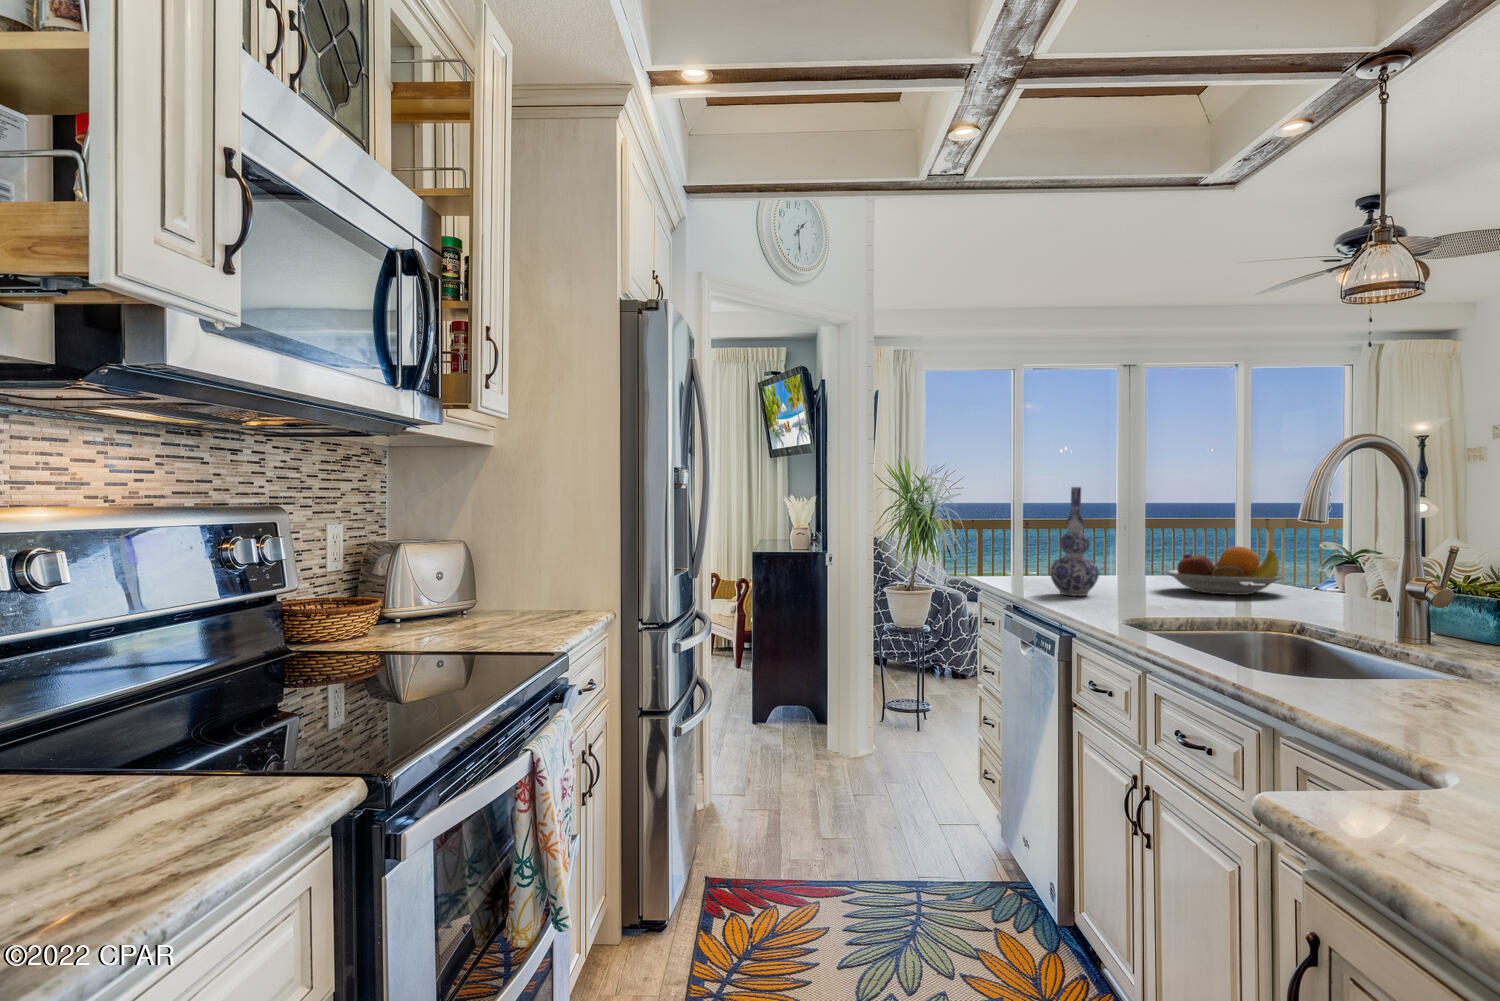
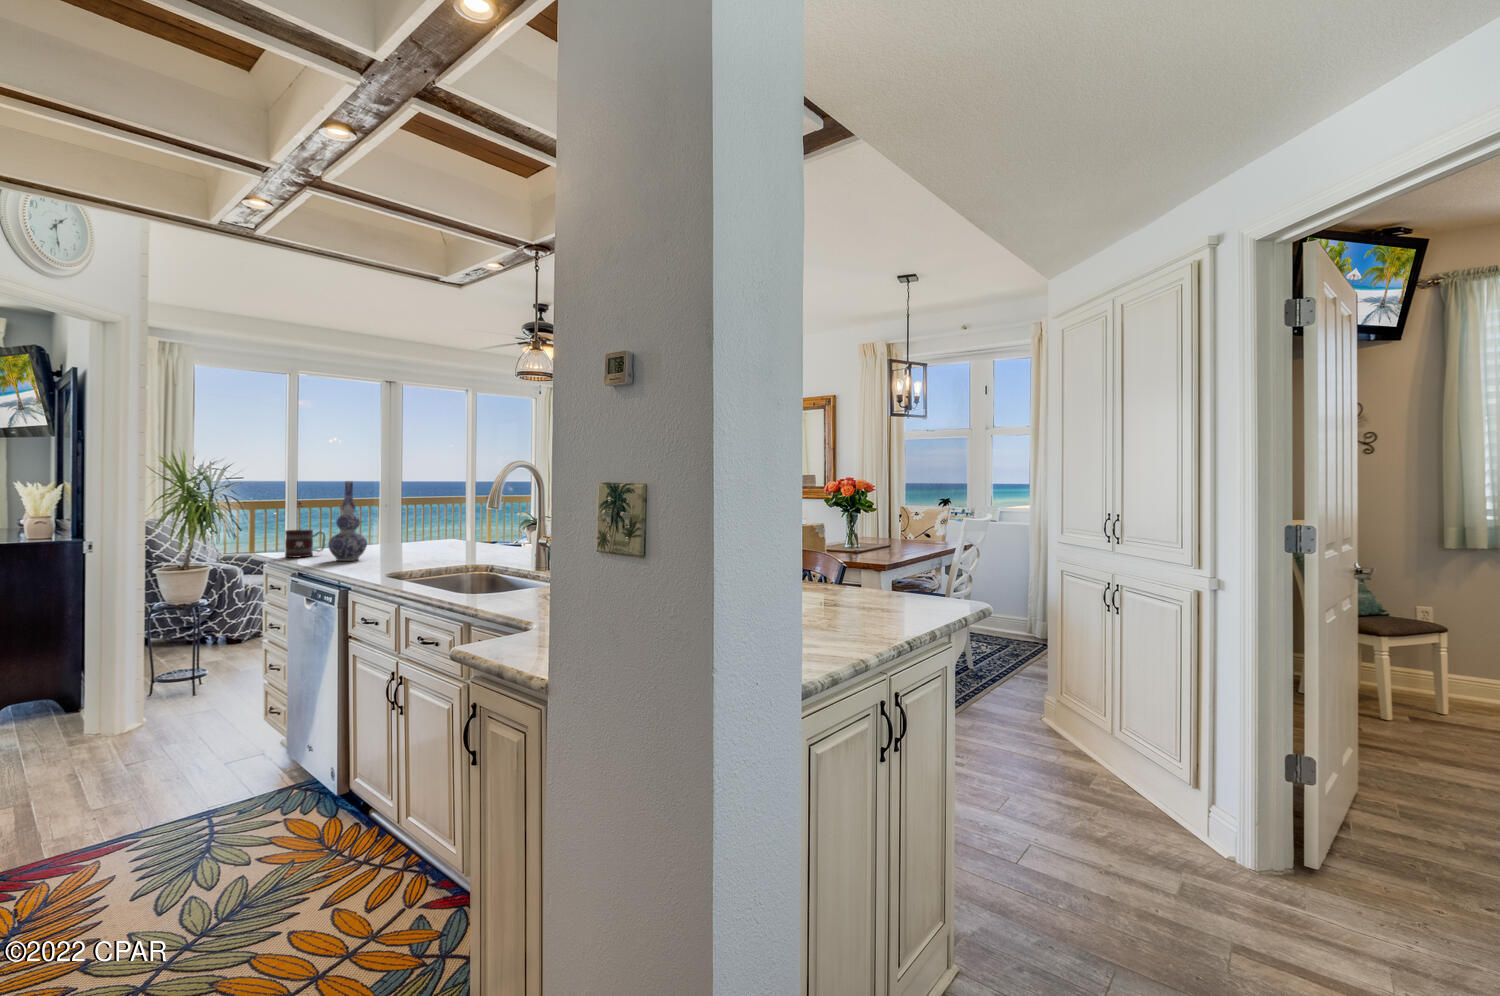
fruit bowl: present [1163,546,1286,595] -> none [413,520,489,551]
mug: none [1001,551,1048,586] -> present [285,530,325,557]

